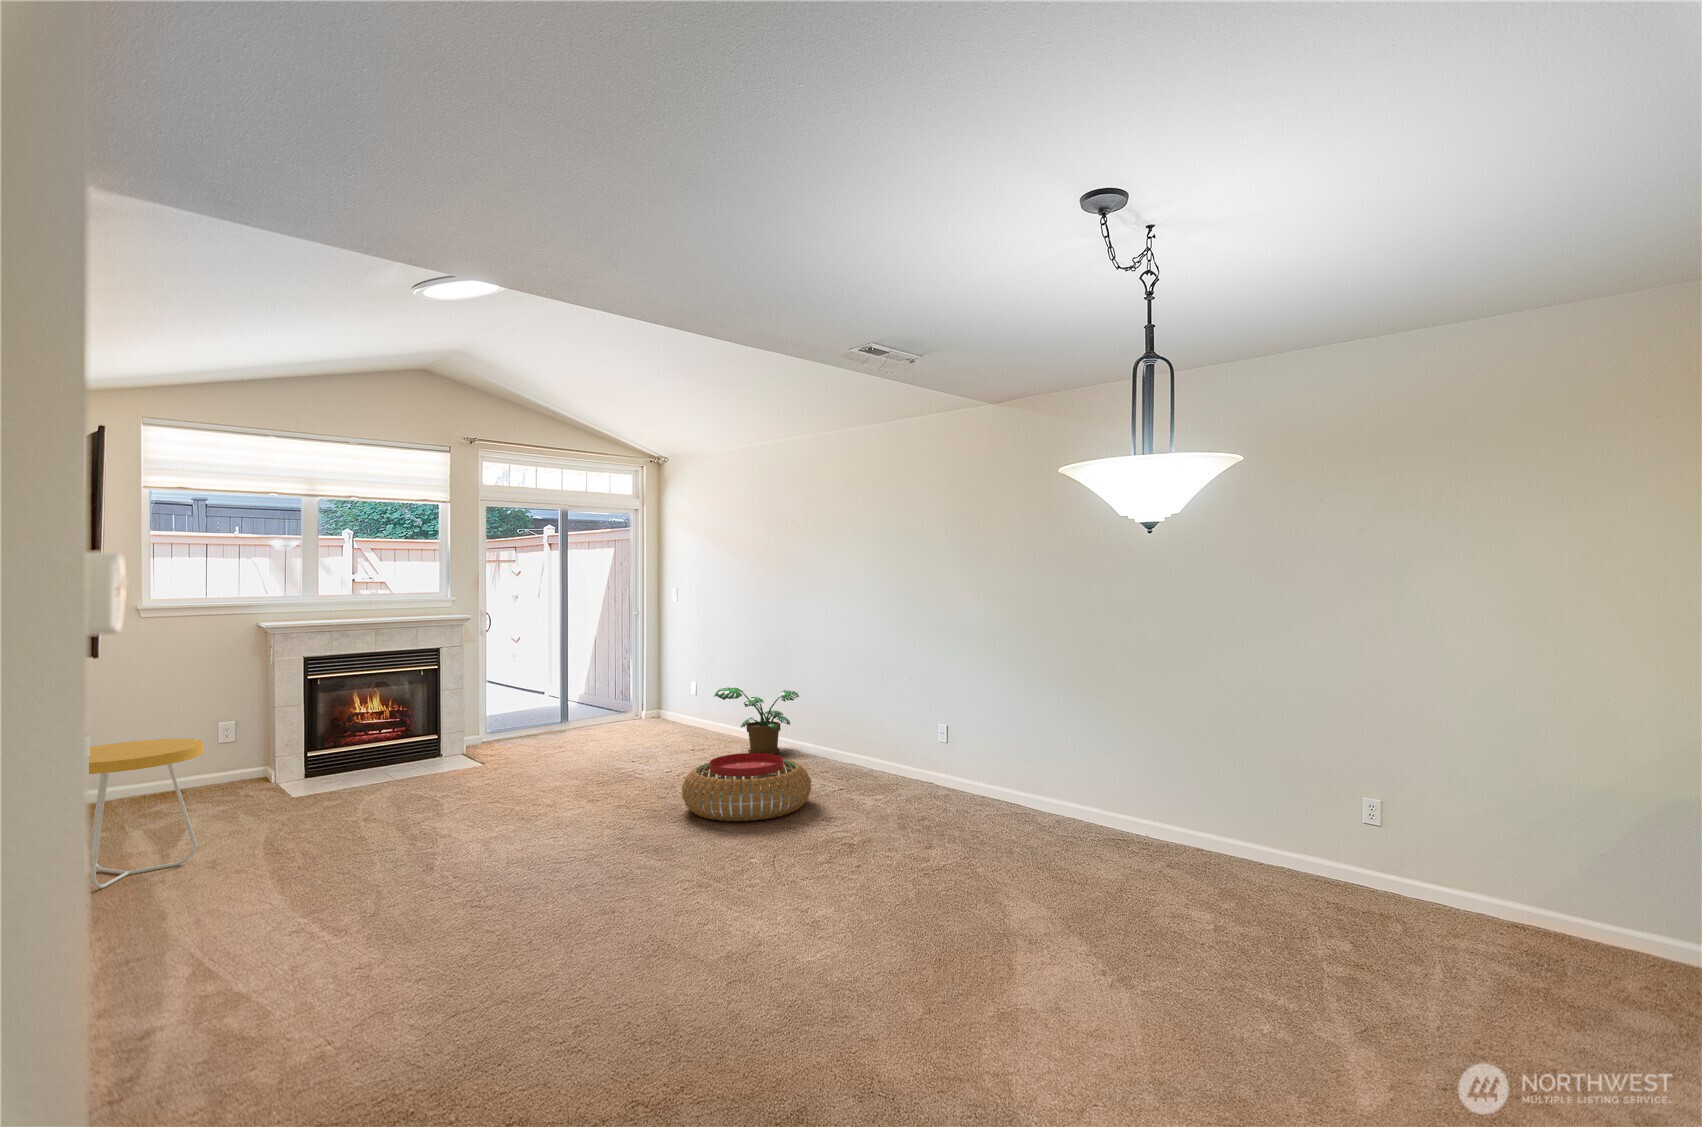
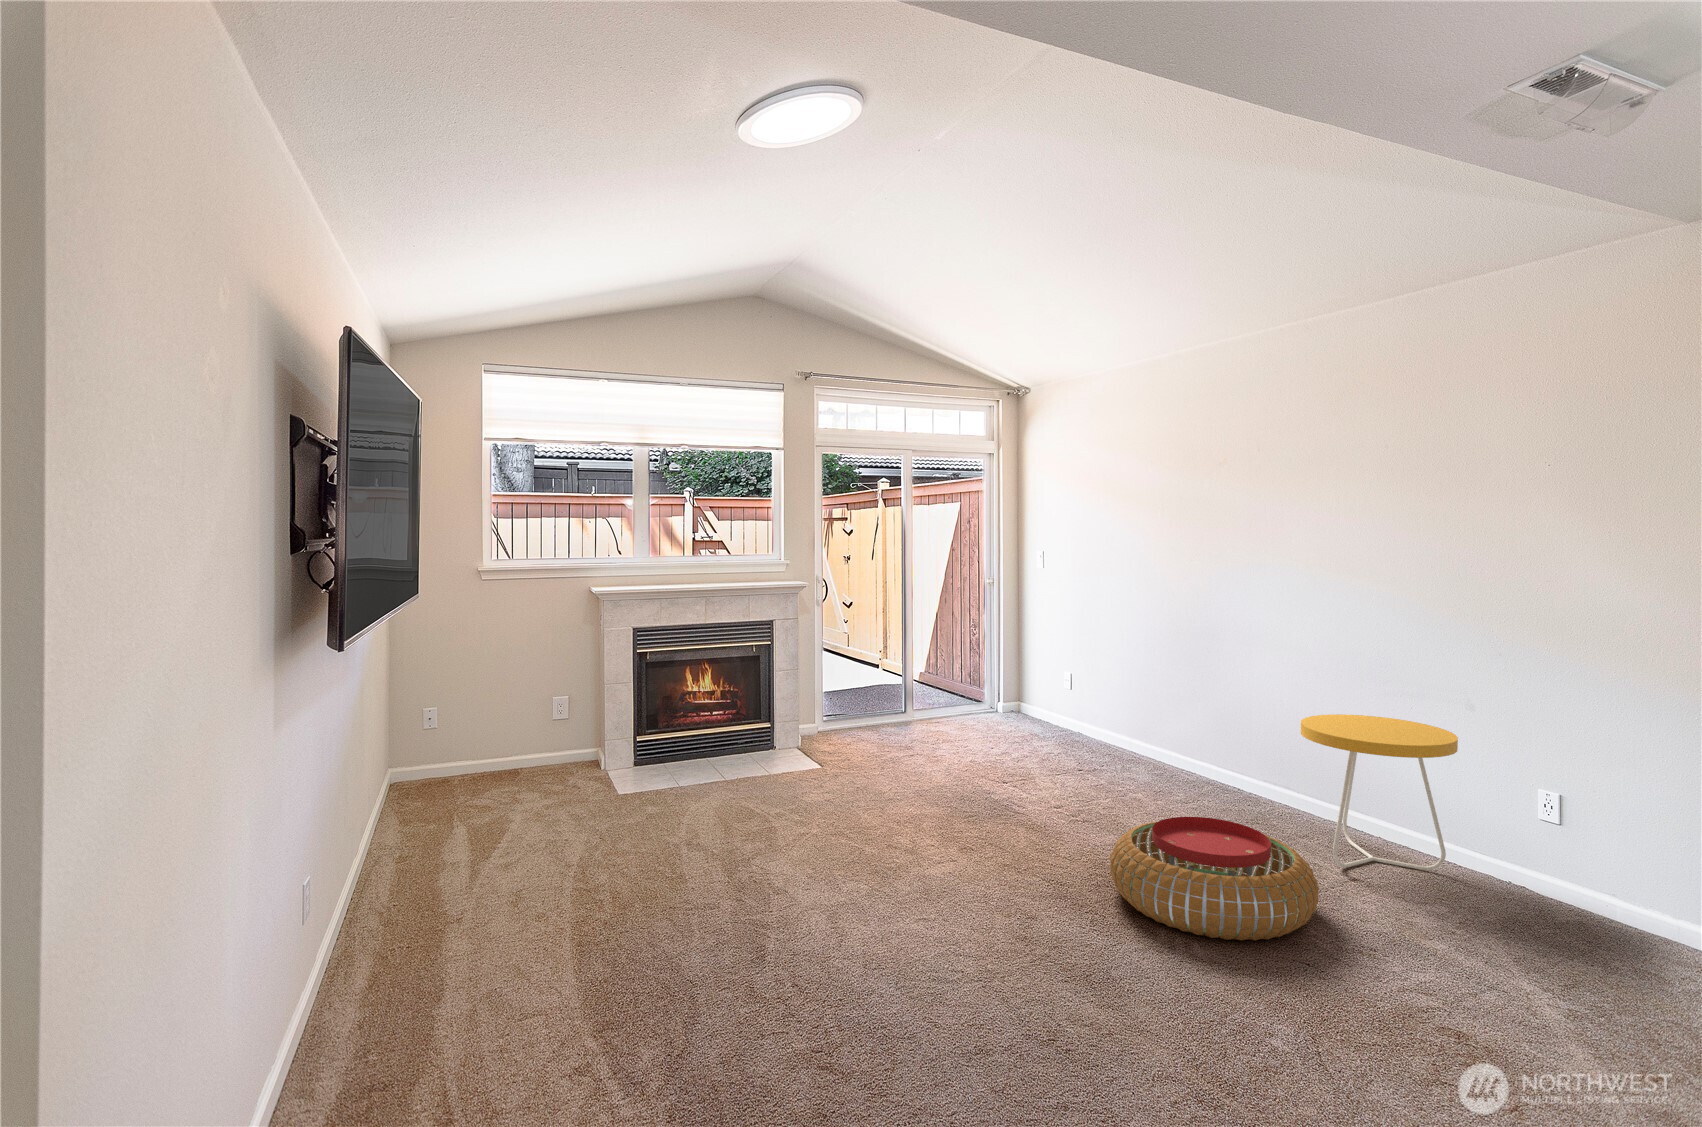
potted plant: present [714,688,799,754] -> none [1104,696,1225,793]
side table: present [89,739,203,889] -> present [1301,714,1458,870]

